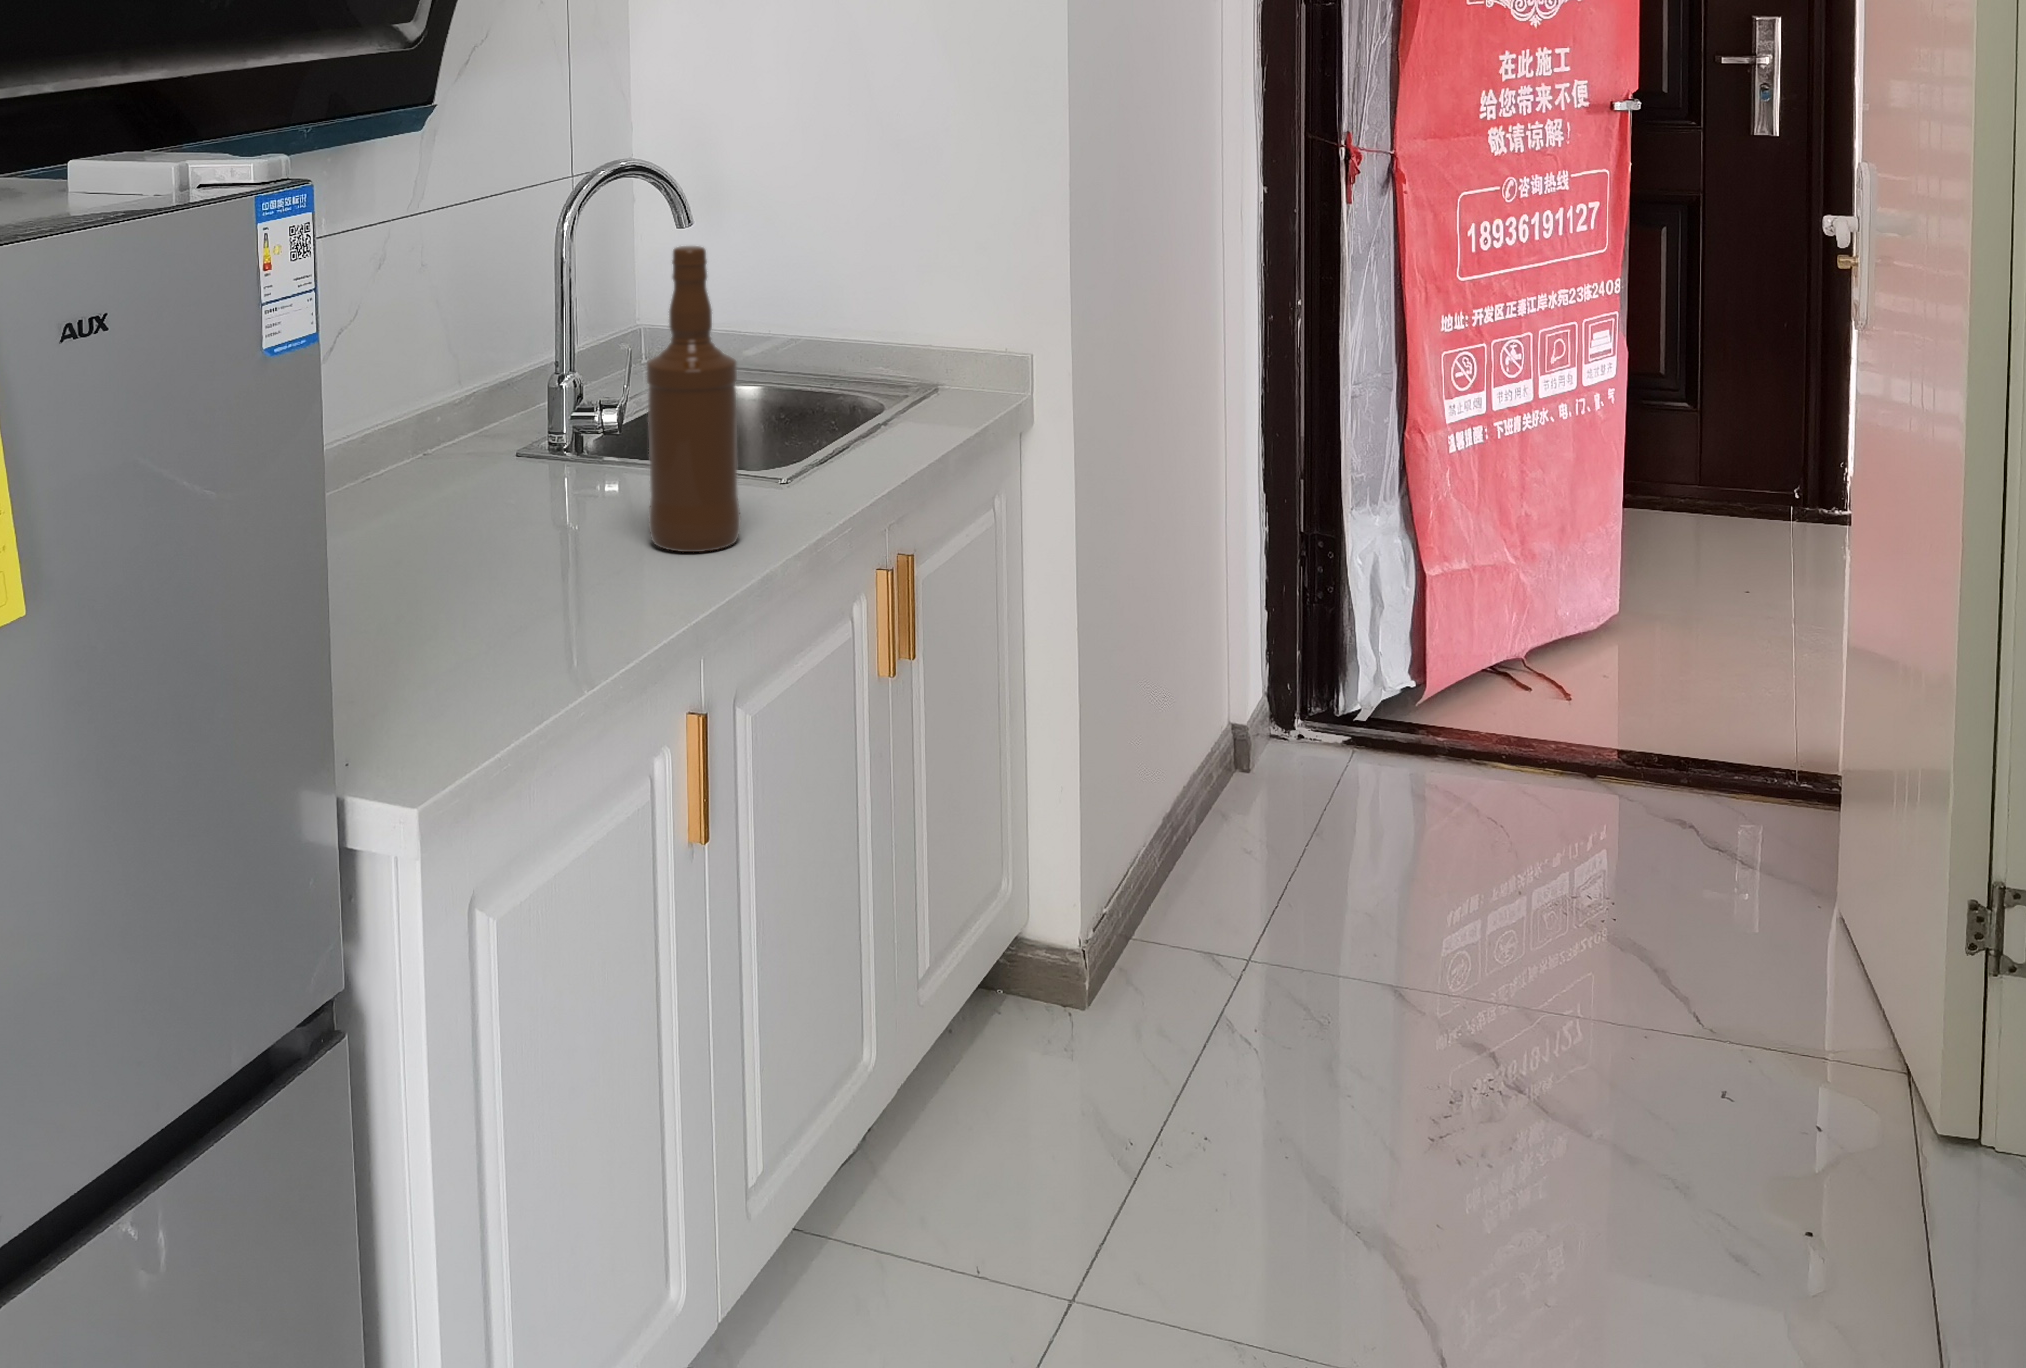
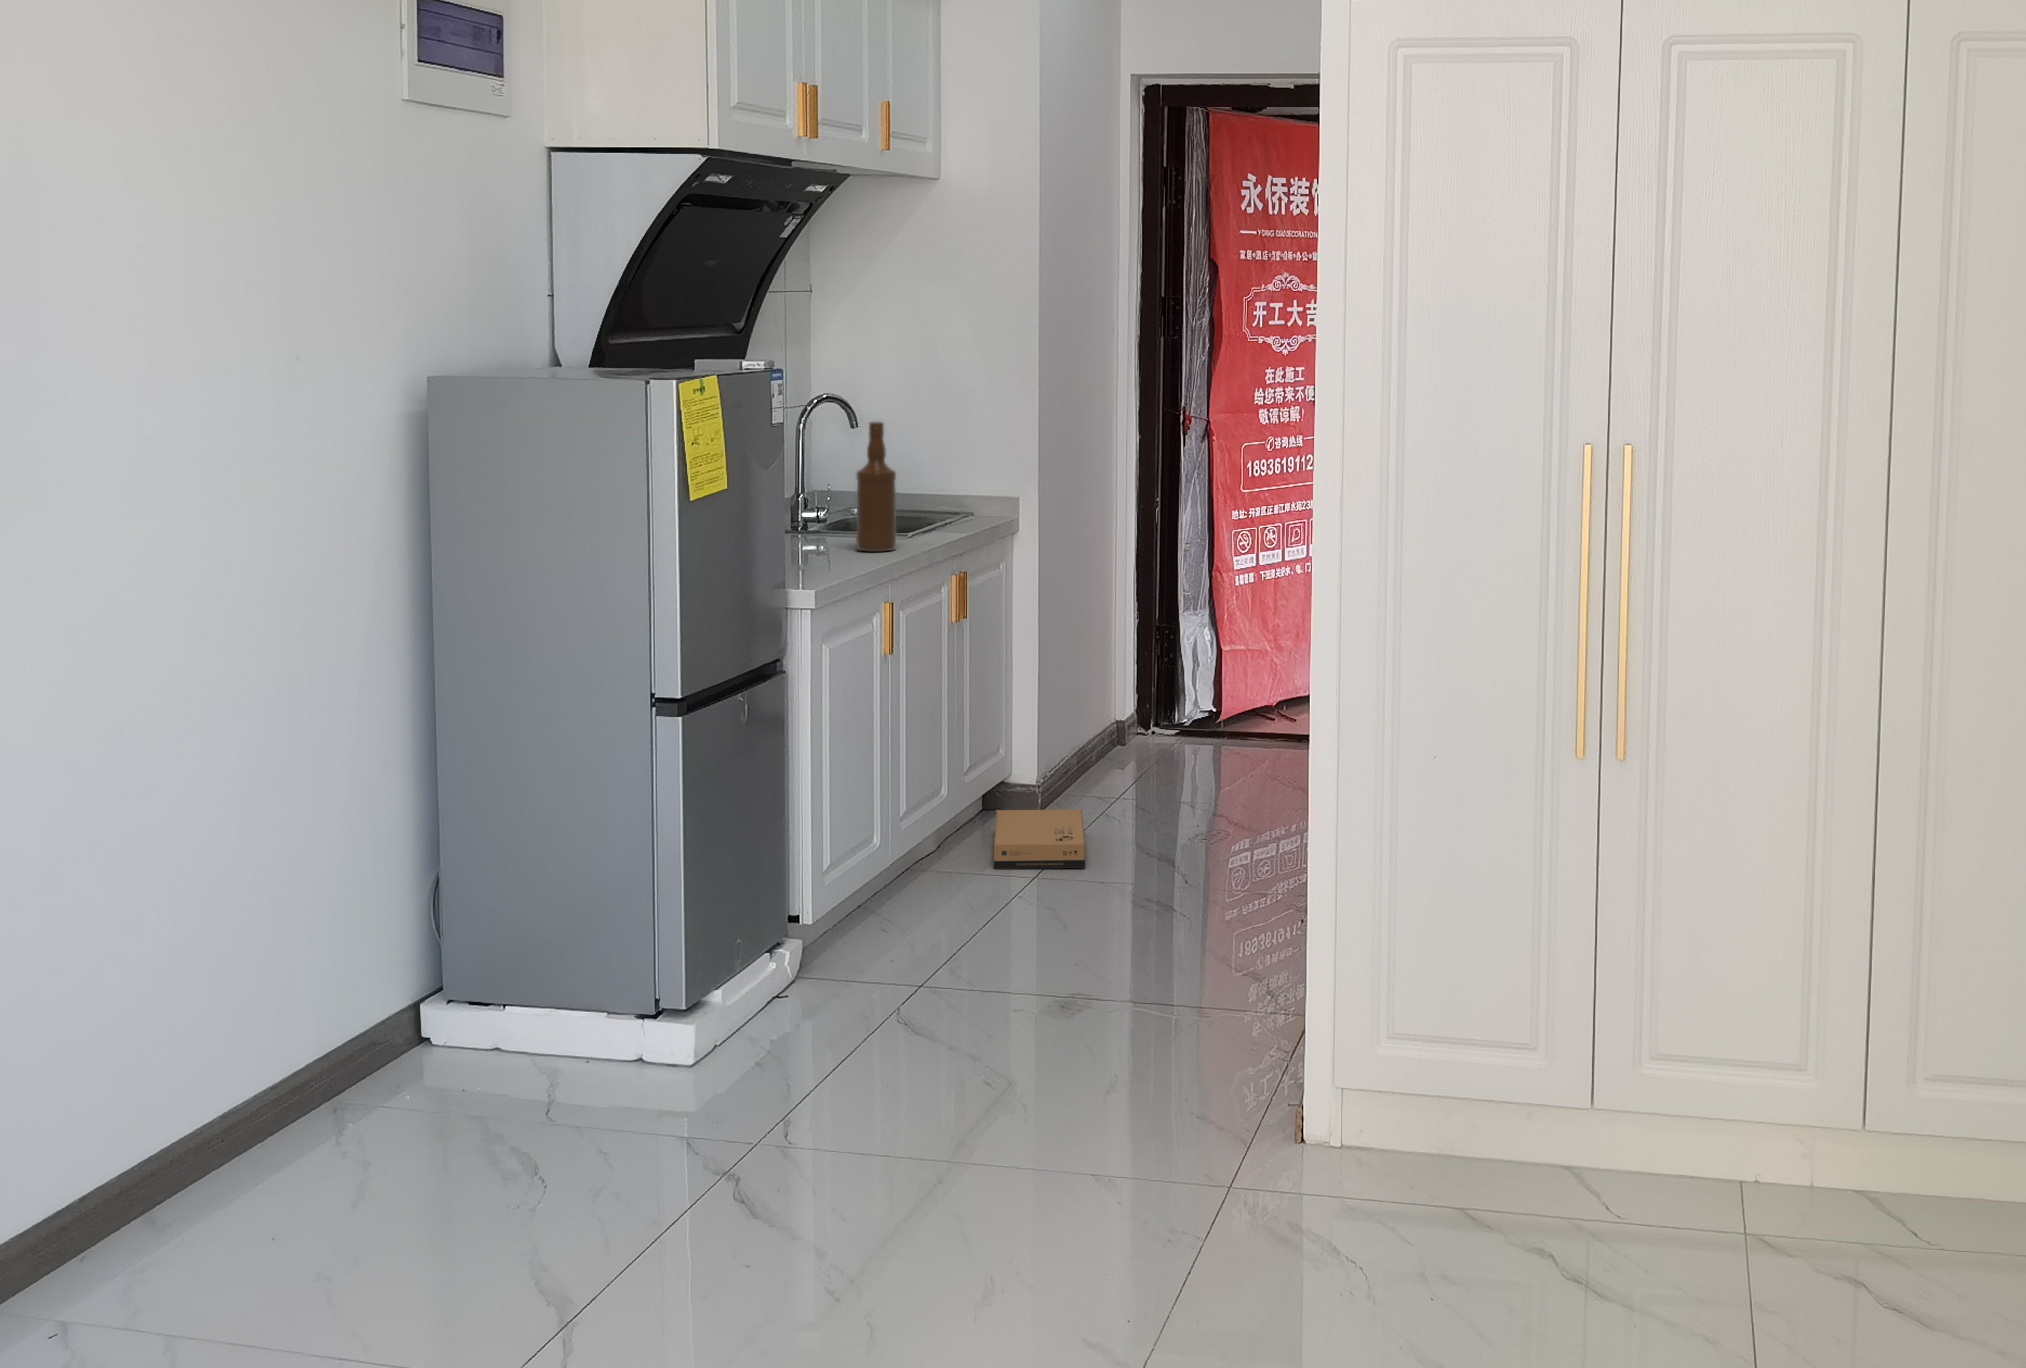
cardboard box: none [984,1029,1194,1254] -> present [994,810,1085,869]

